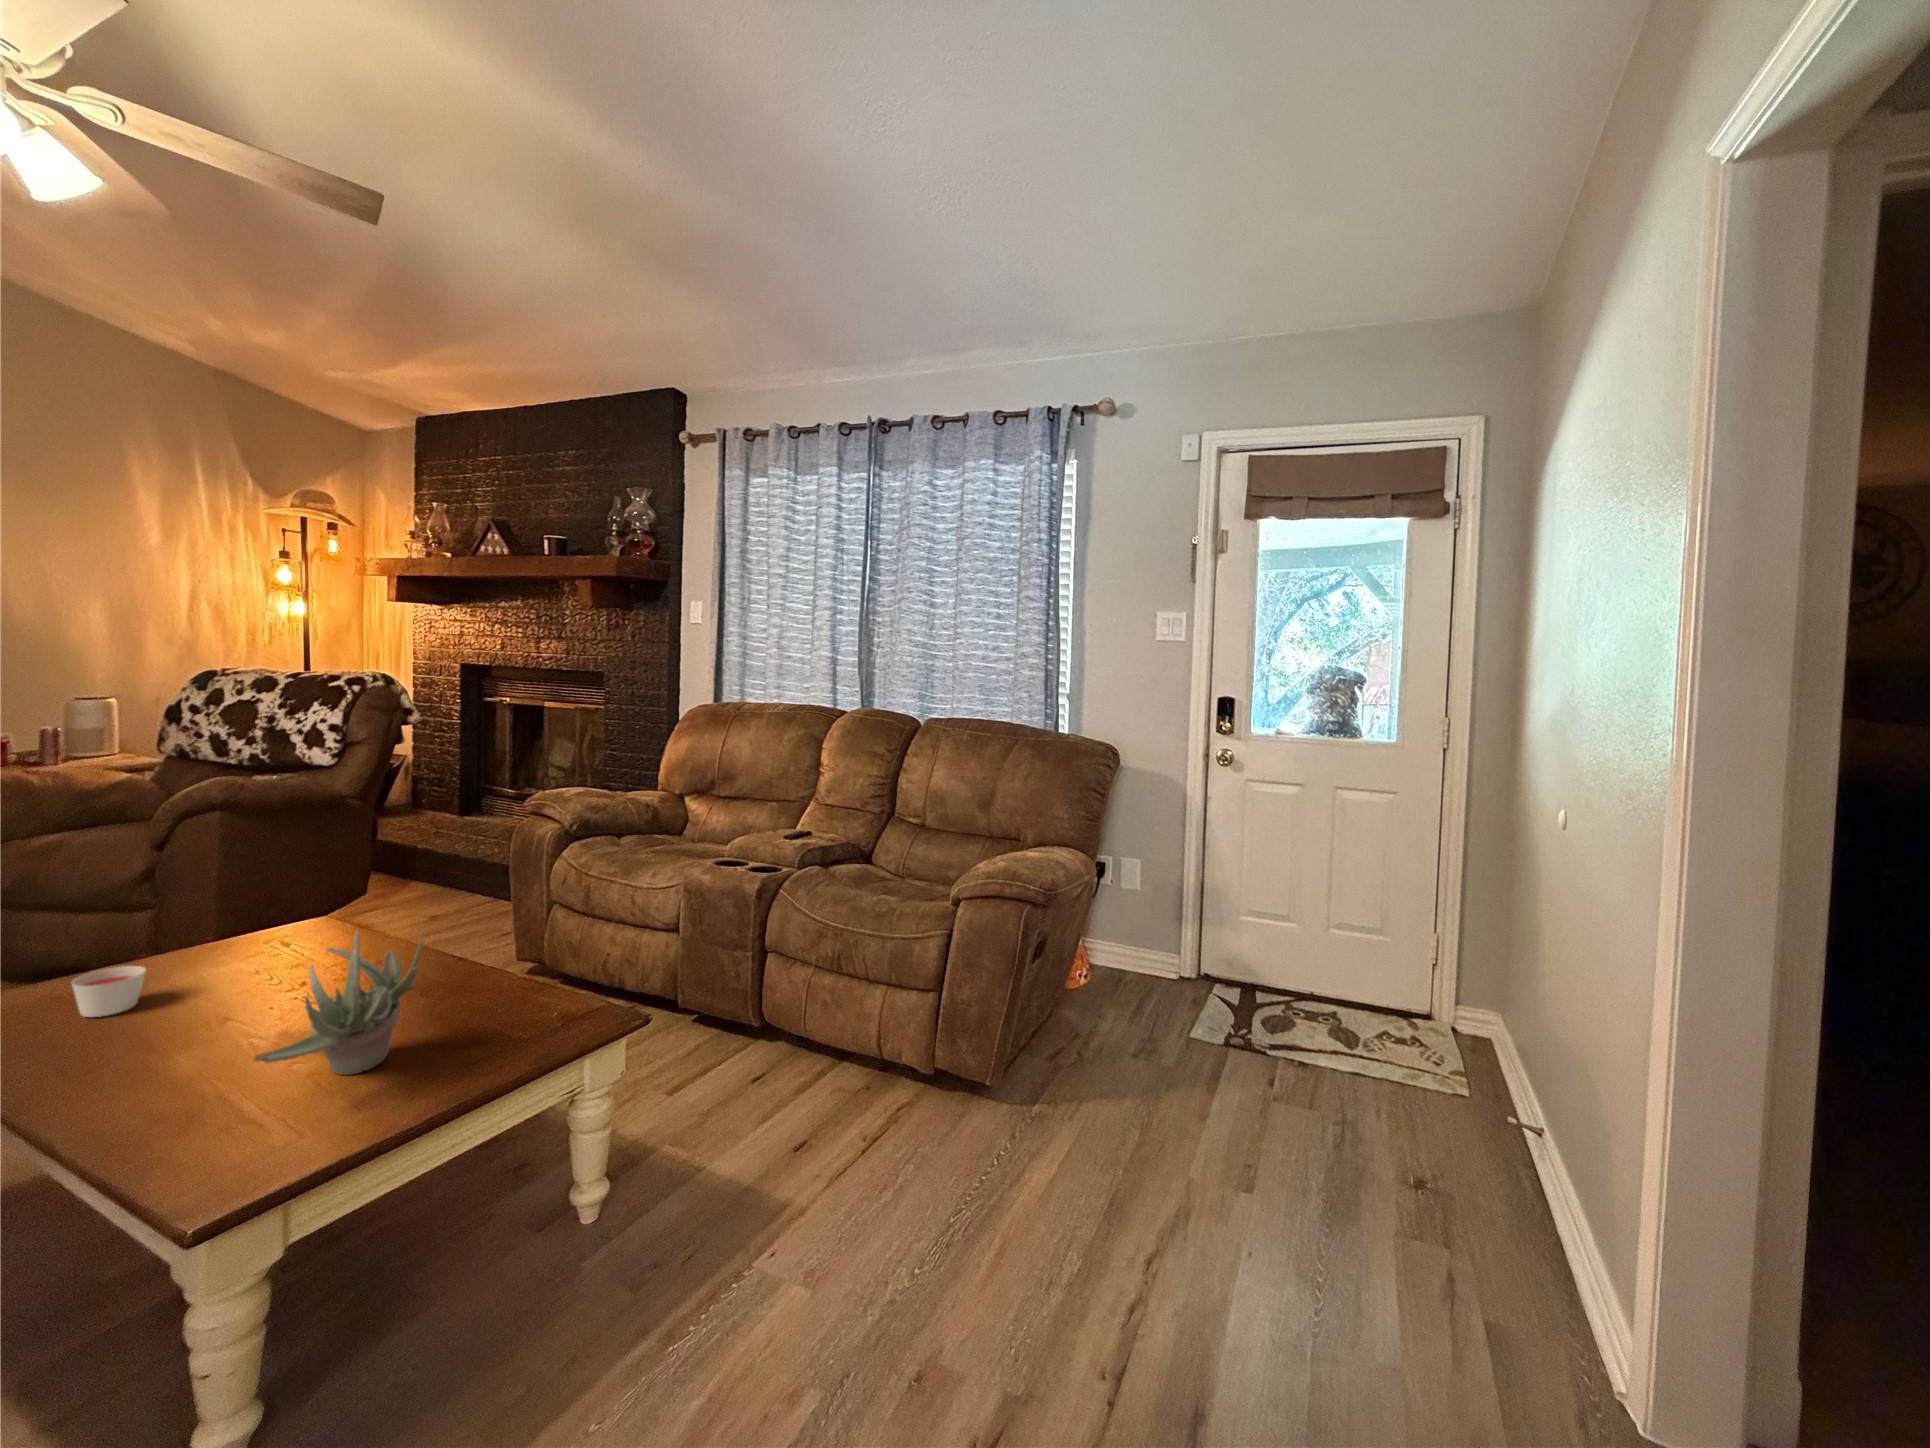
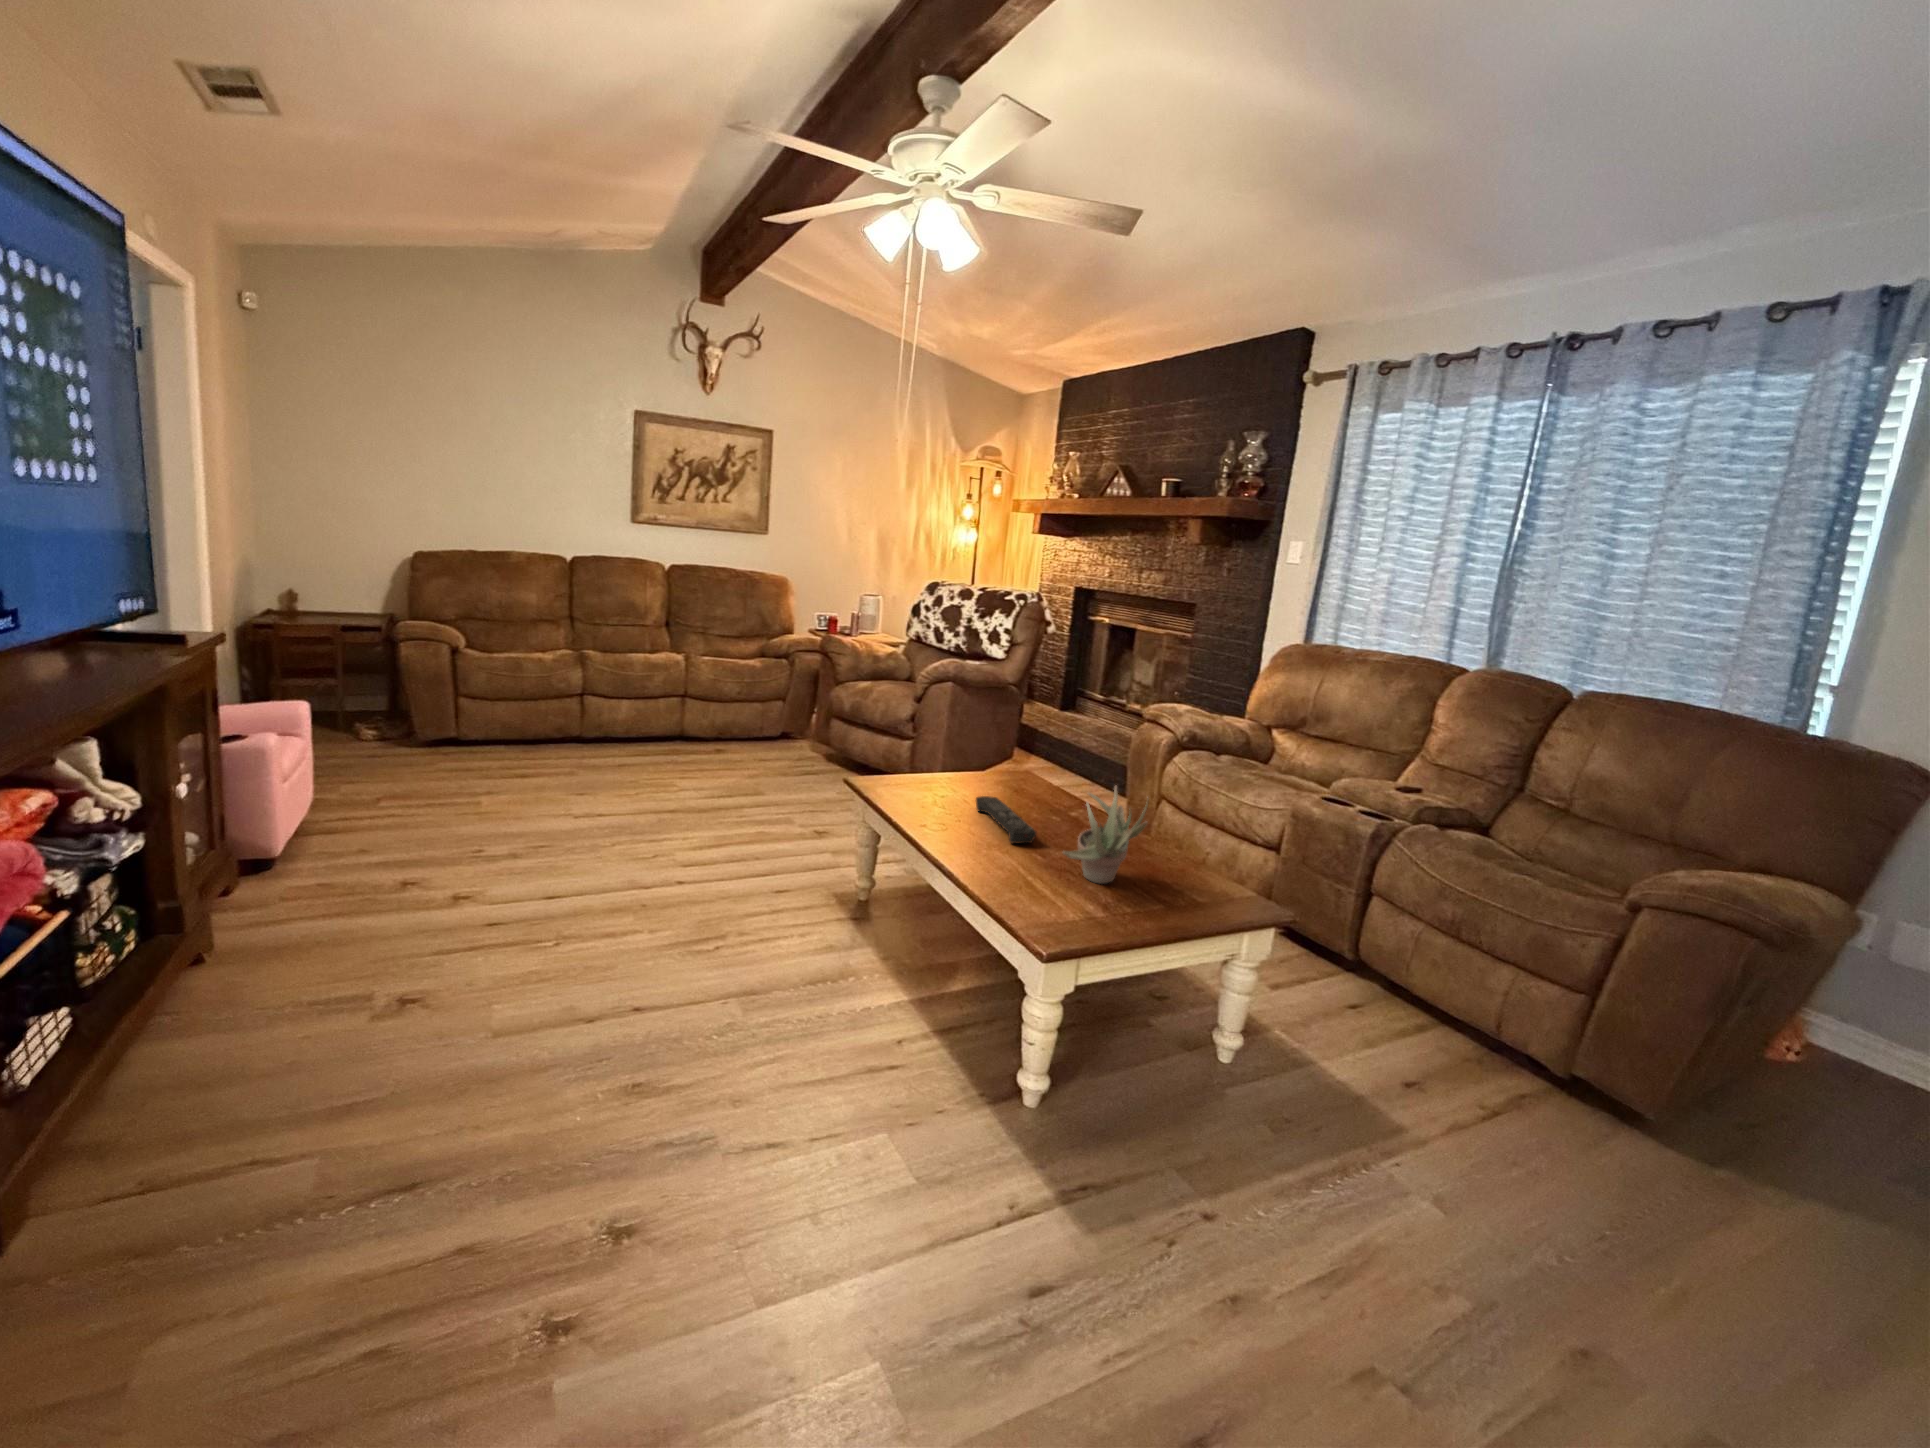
candle: present [72,966,146,1017] -> none [936,773,967,802]
remote control: none [159,985,260,1057] -> present [976,796,1036,843]

